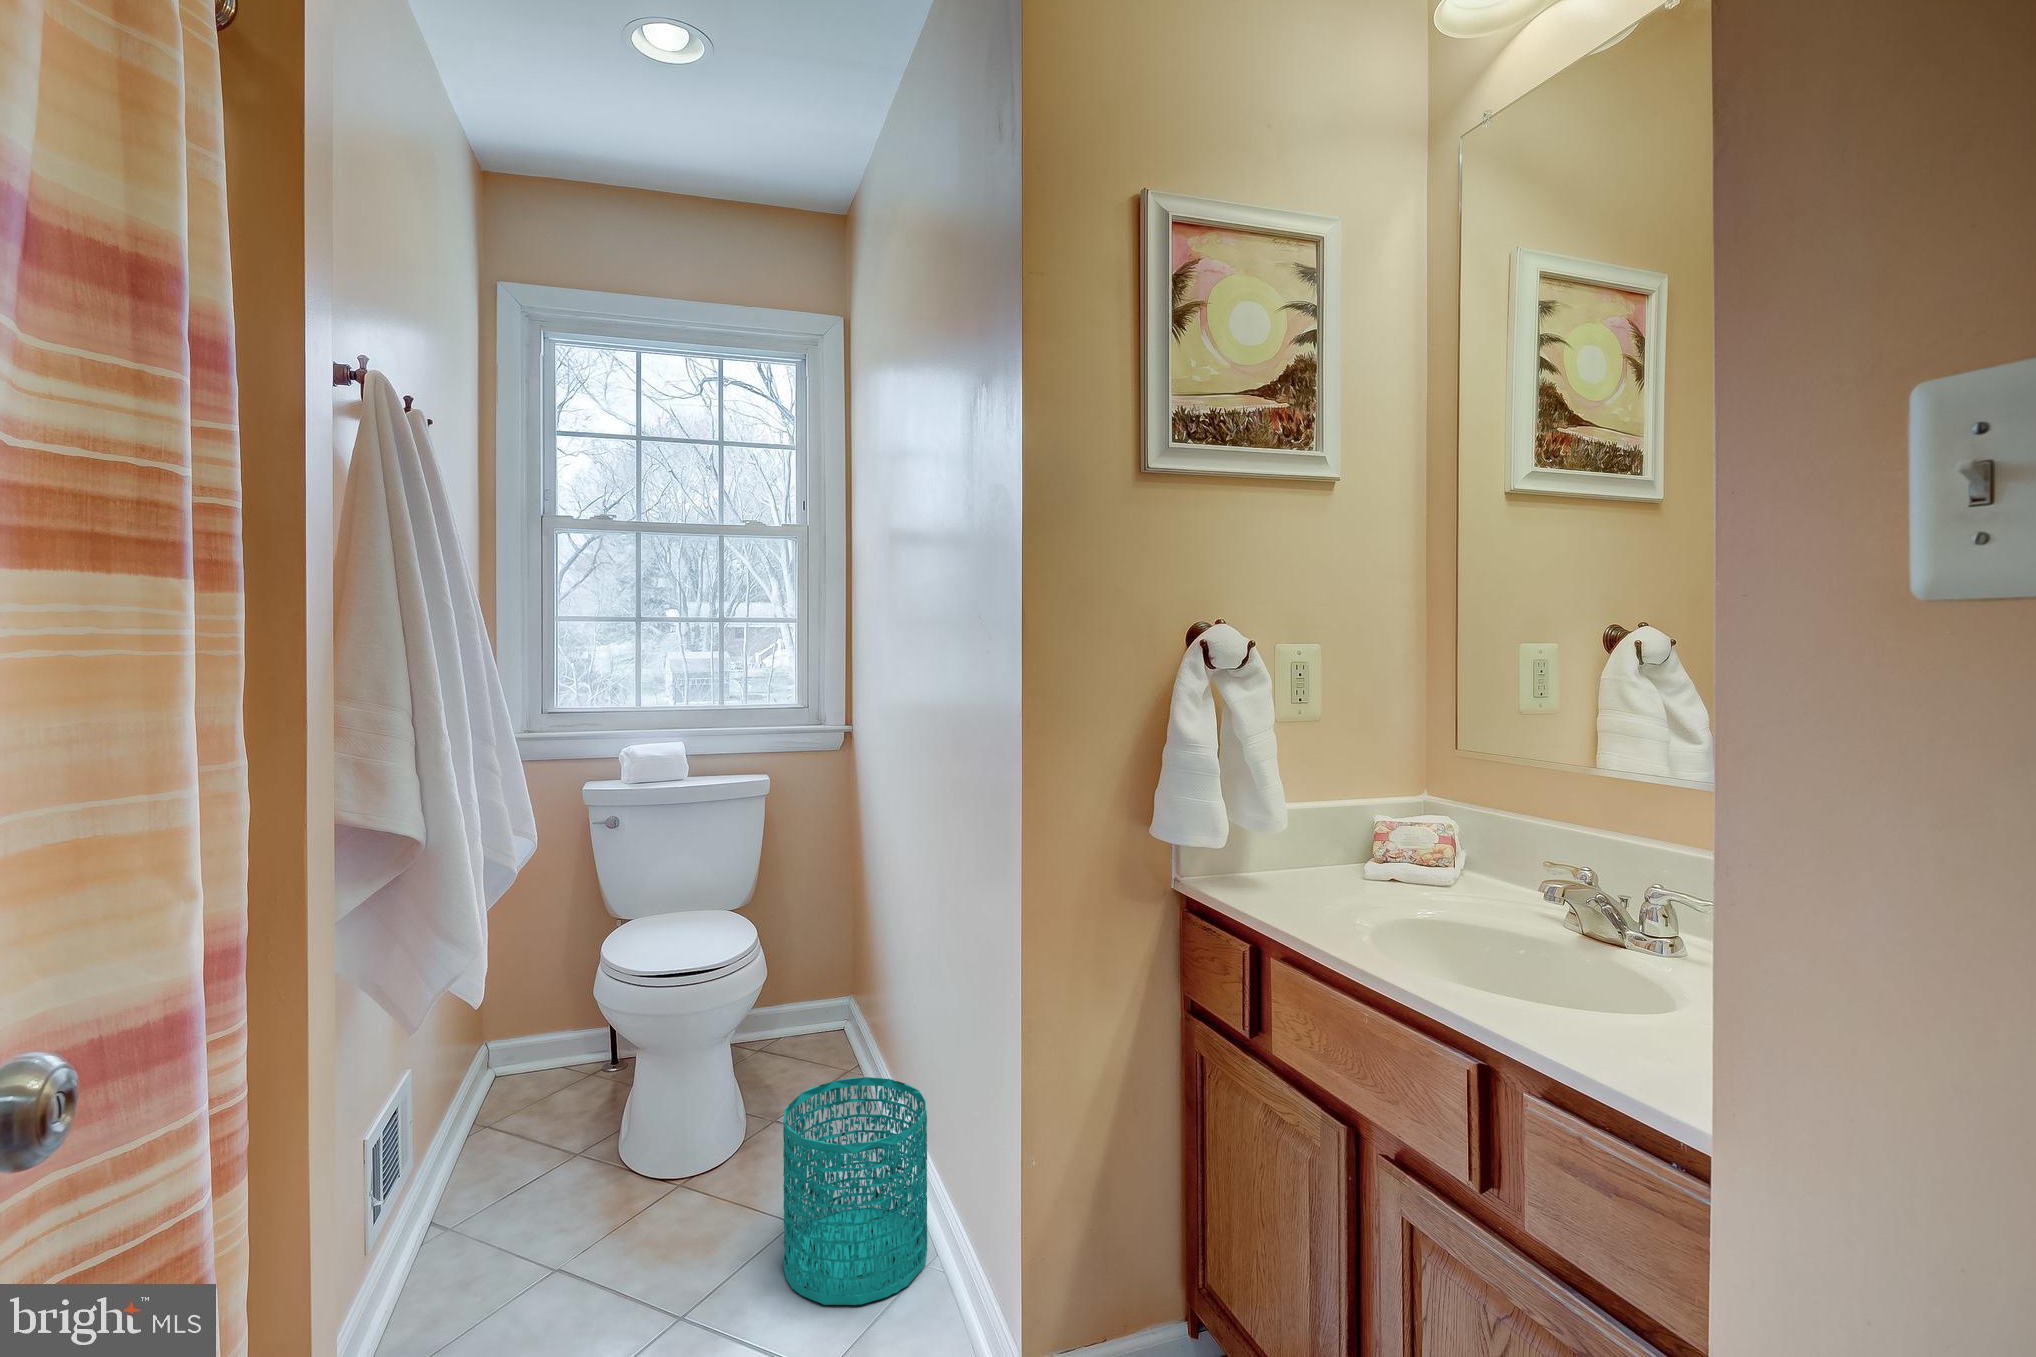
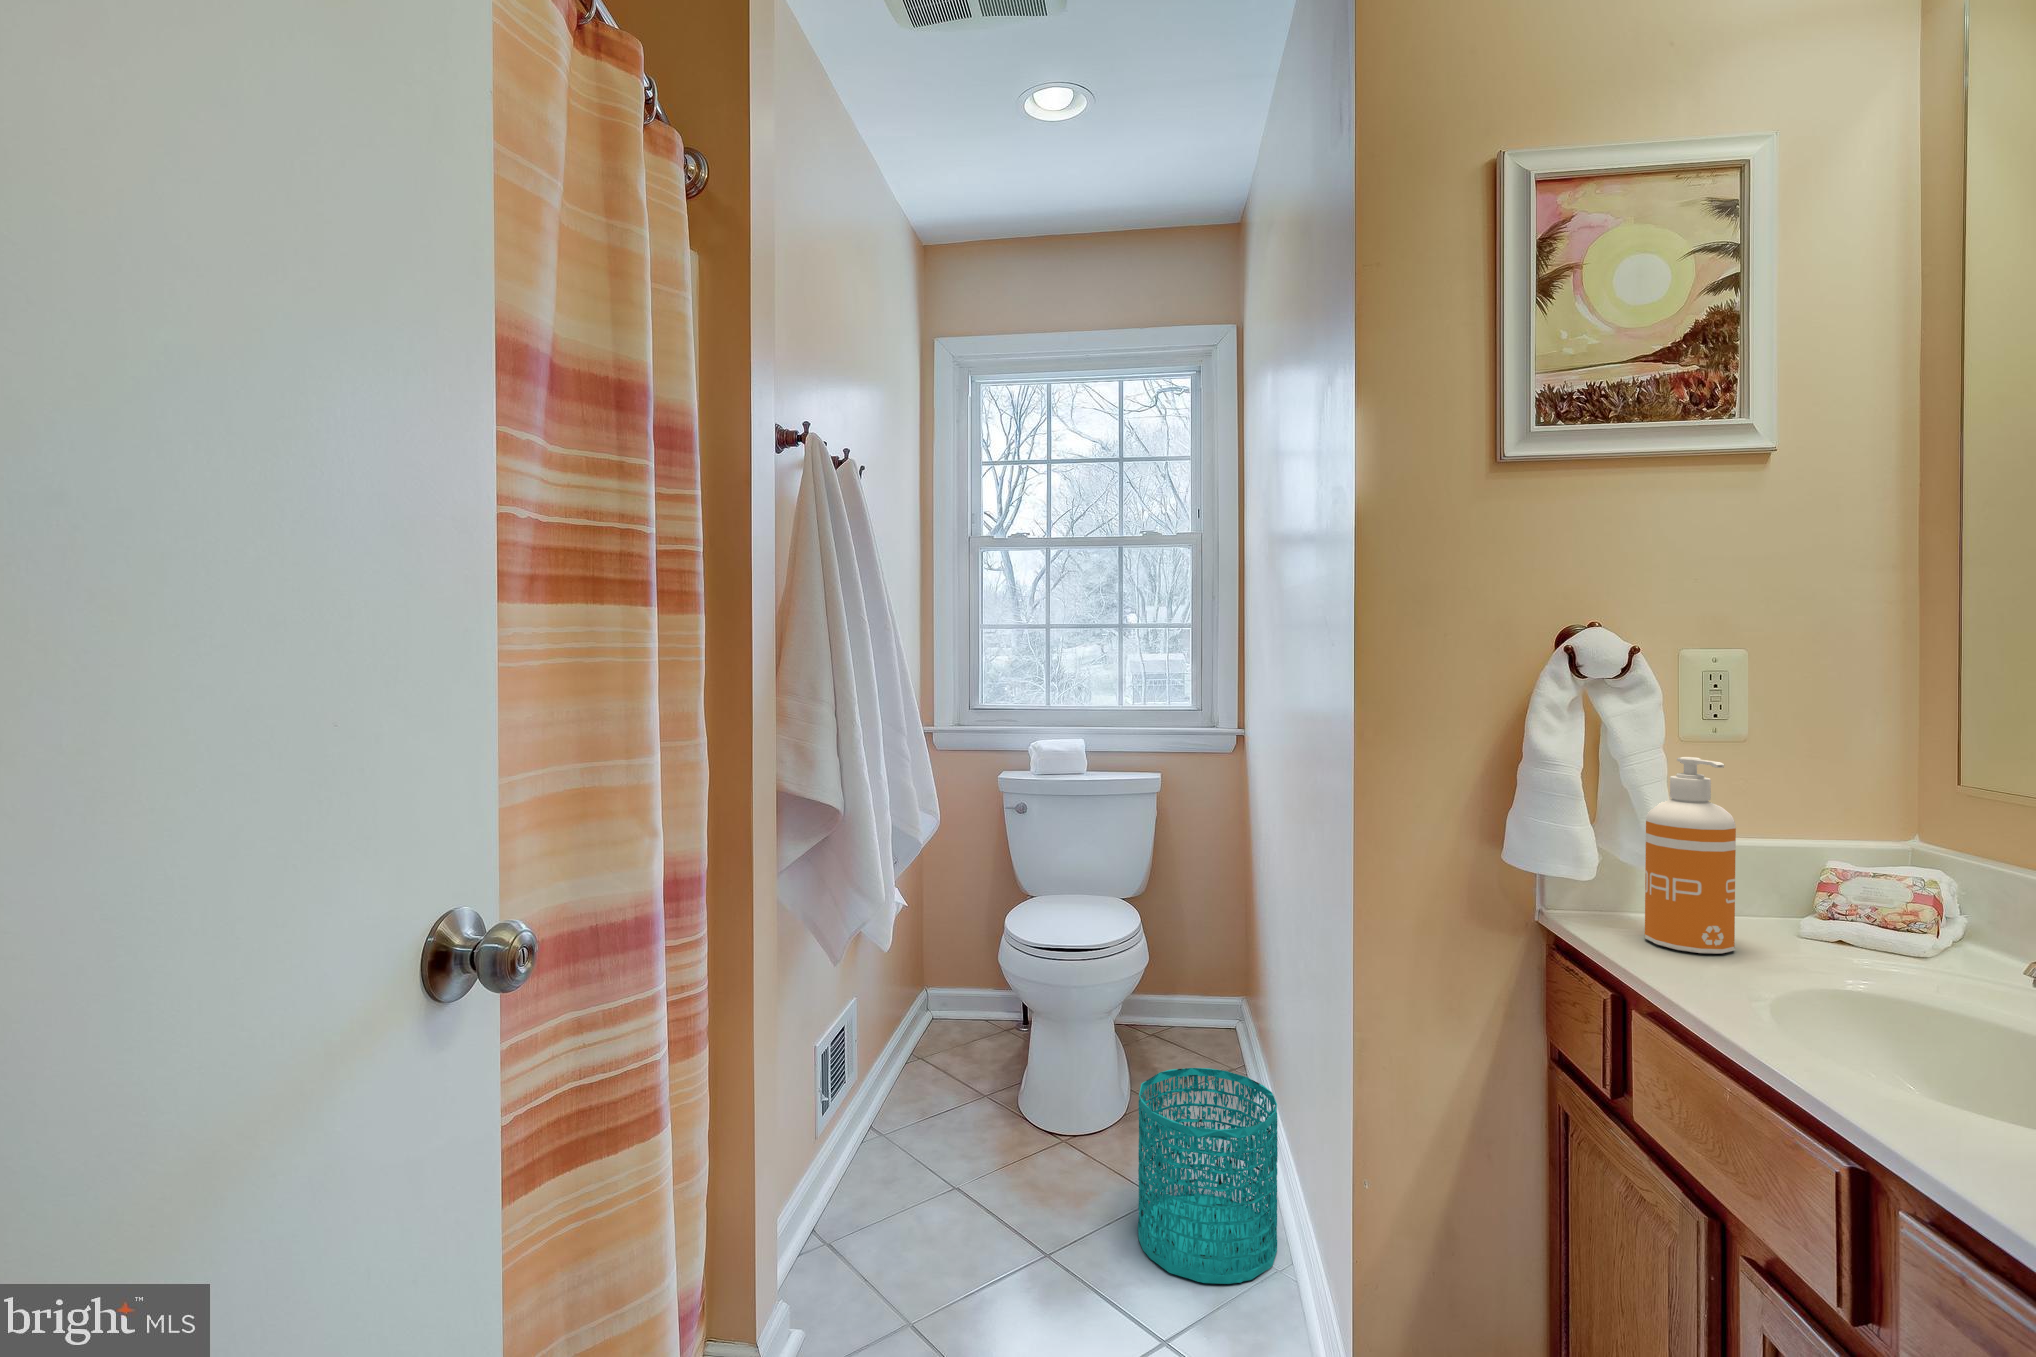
soap dispenser: none [1262,735,1329,901] -> present [1645,757,1736,954]

